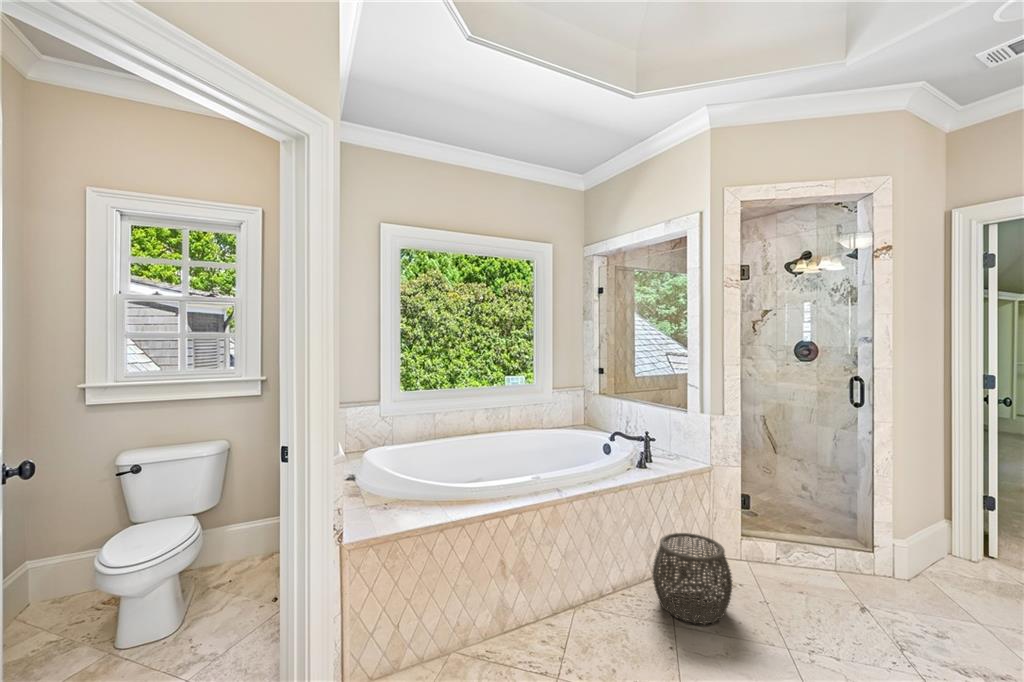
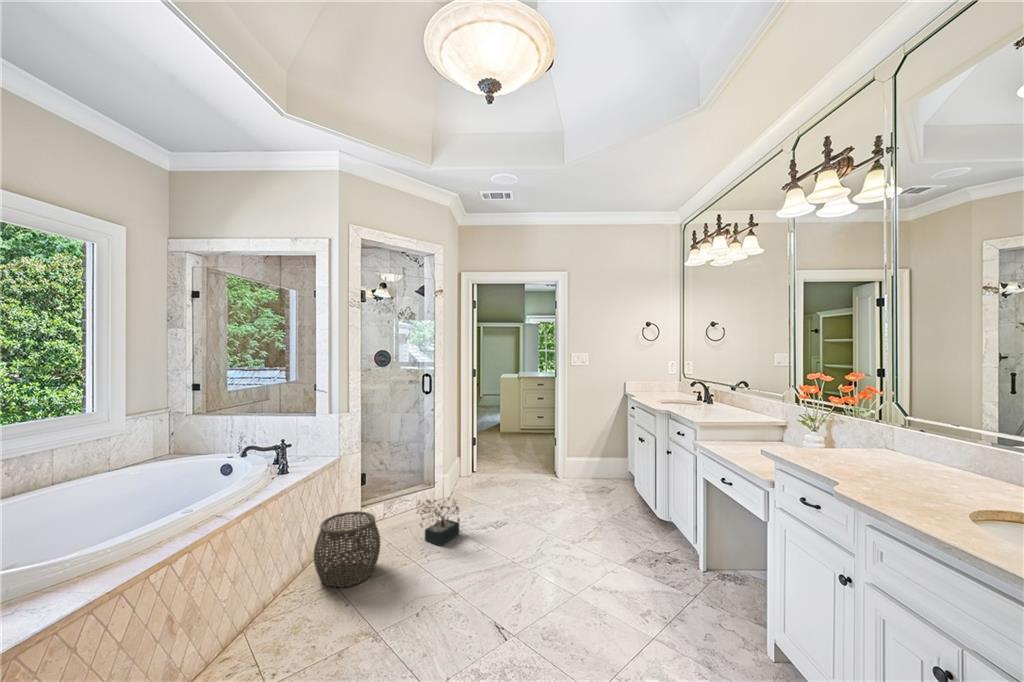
decorative plant: none [800,556,889,638] -> present [416,498,460,546]

